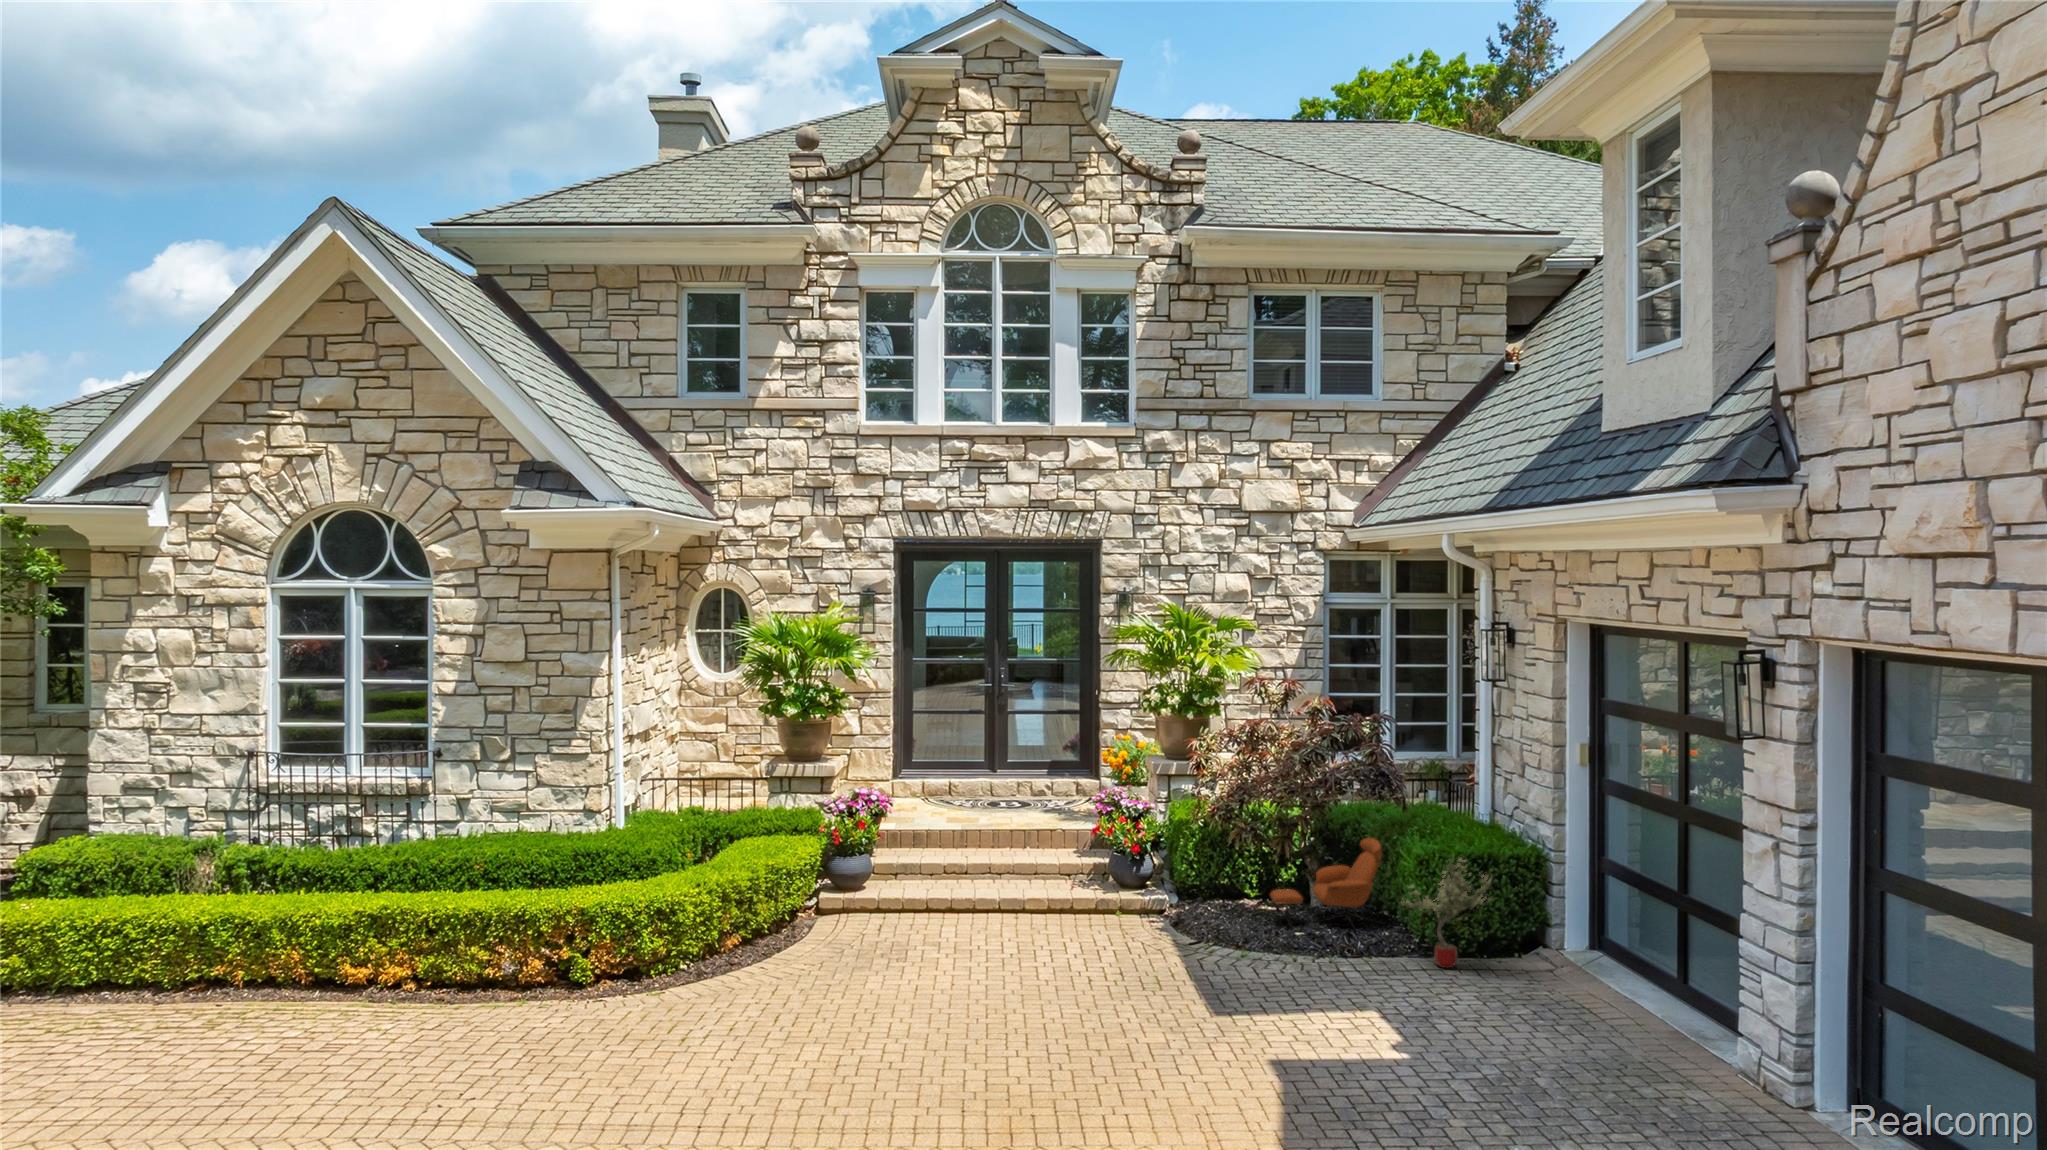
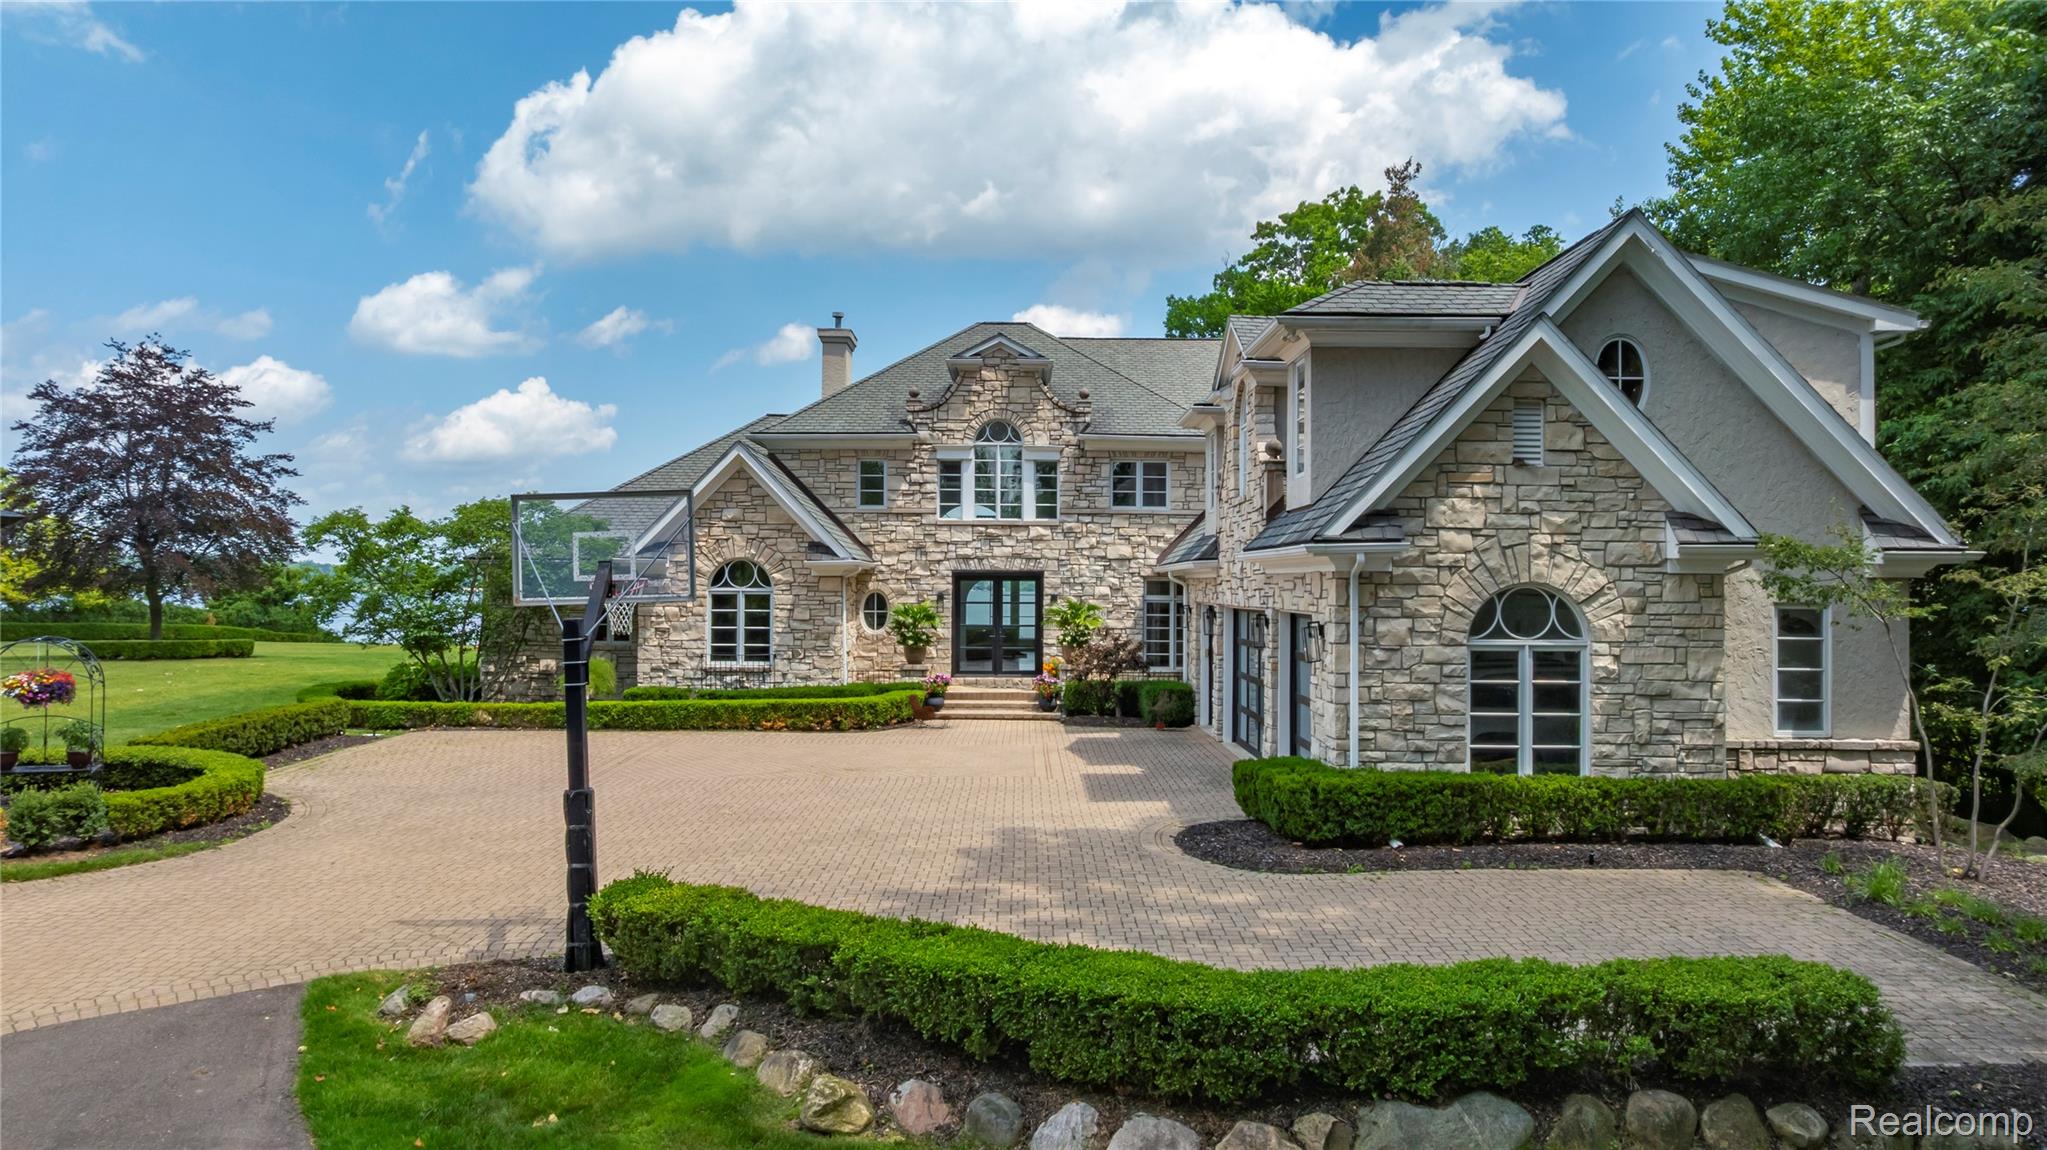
lounge chair: present [1270,838,1382,928] -> present [909,694,952,727]

